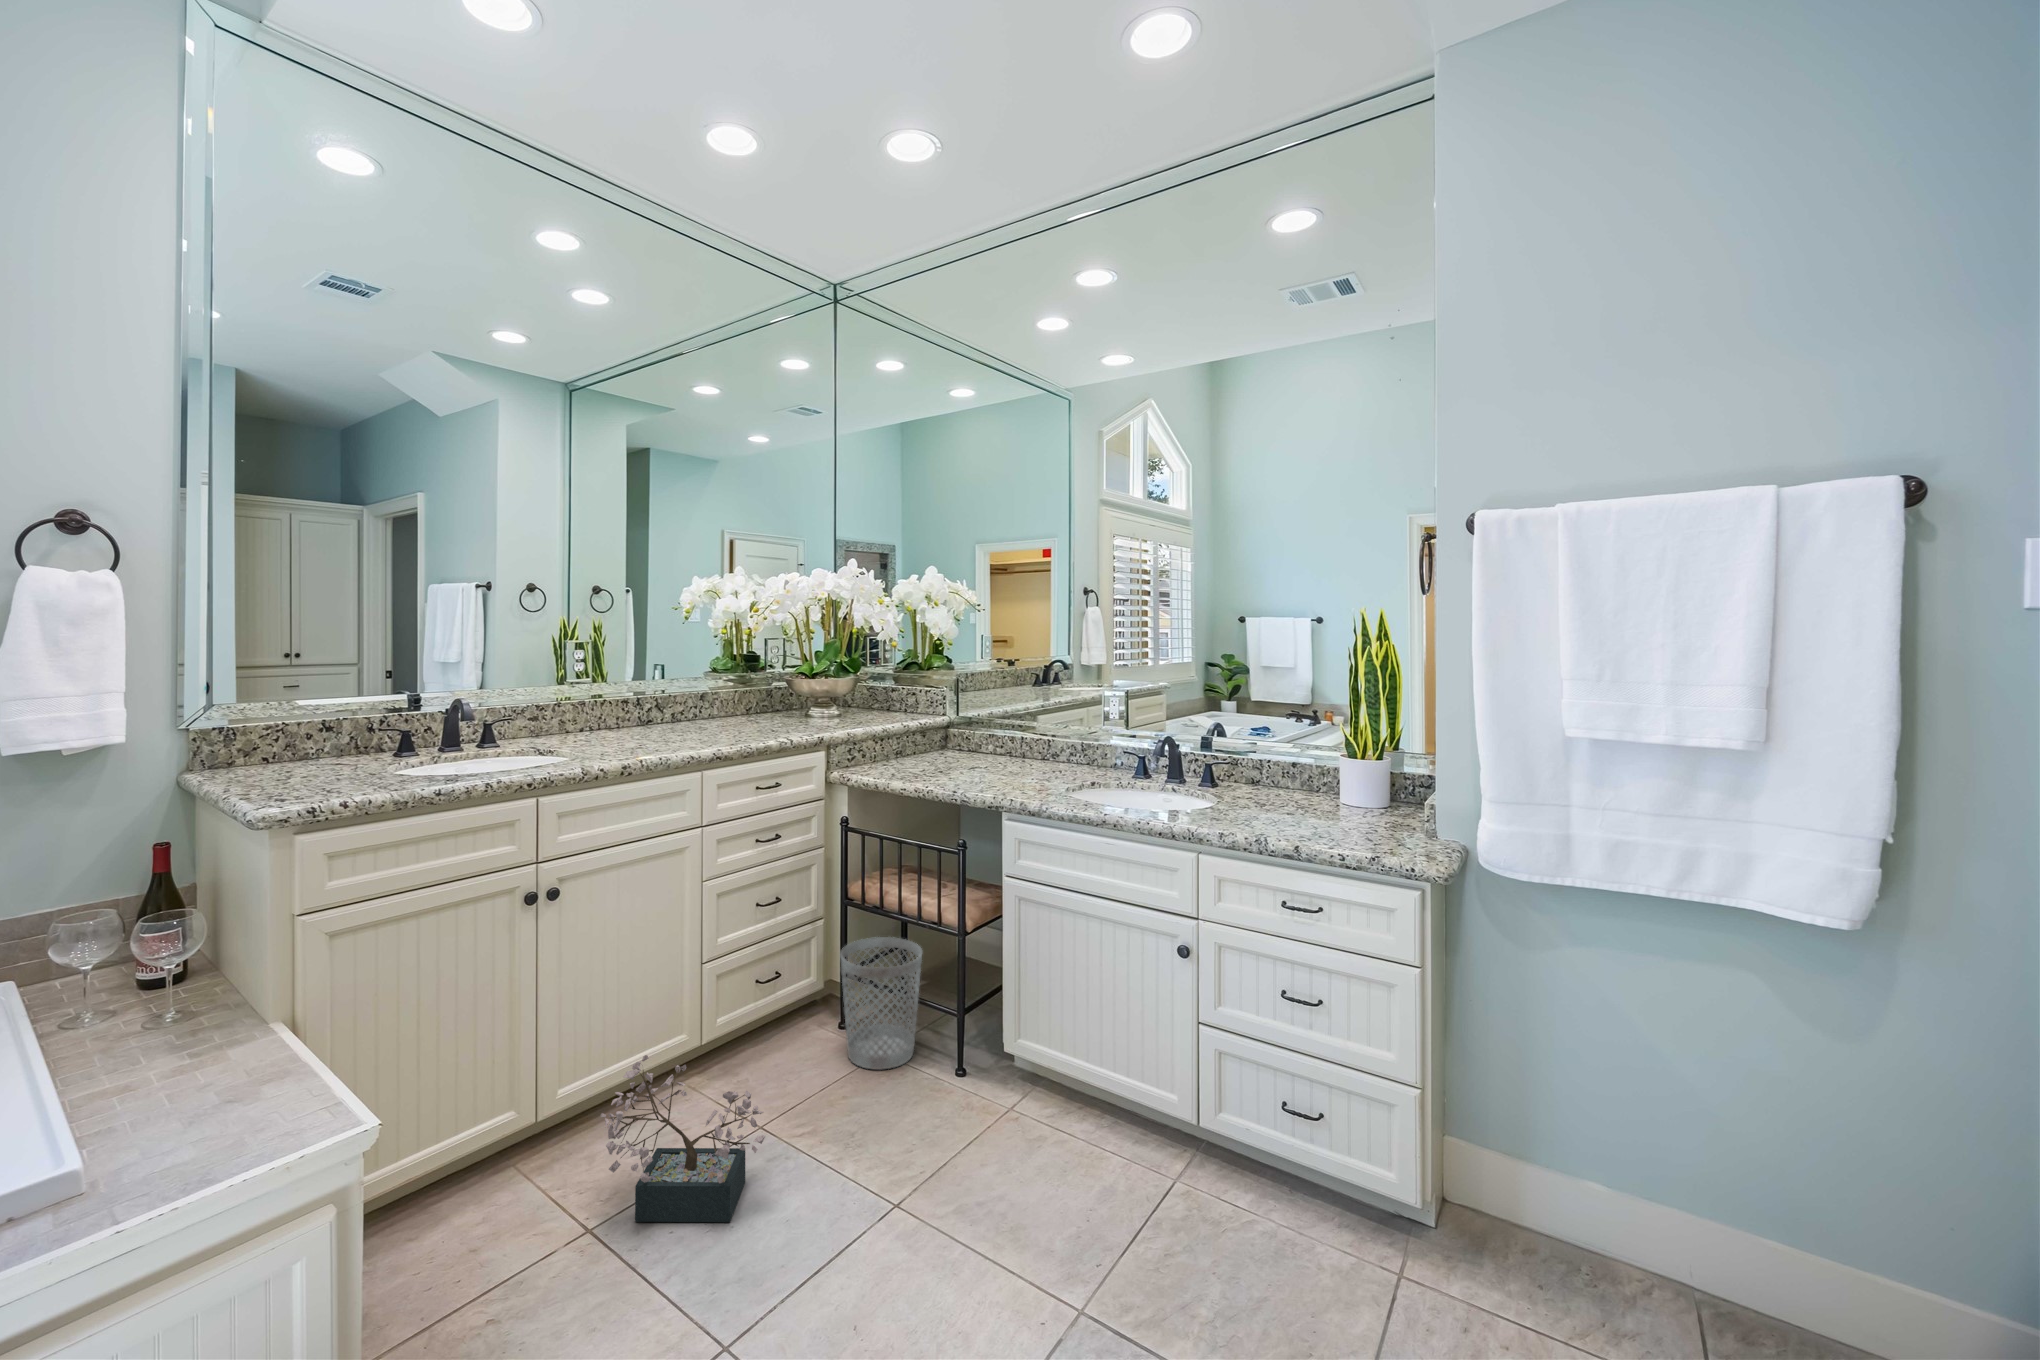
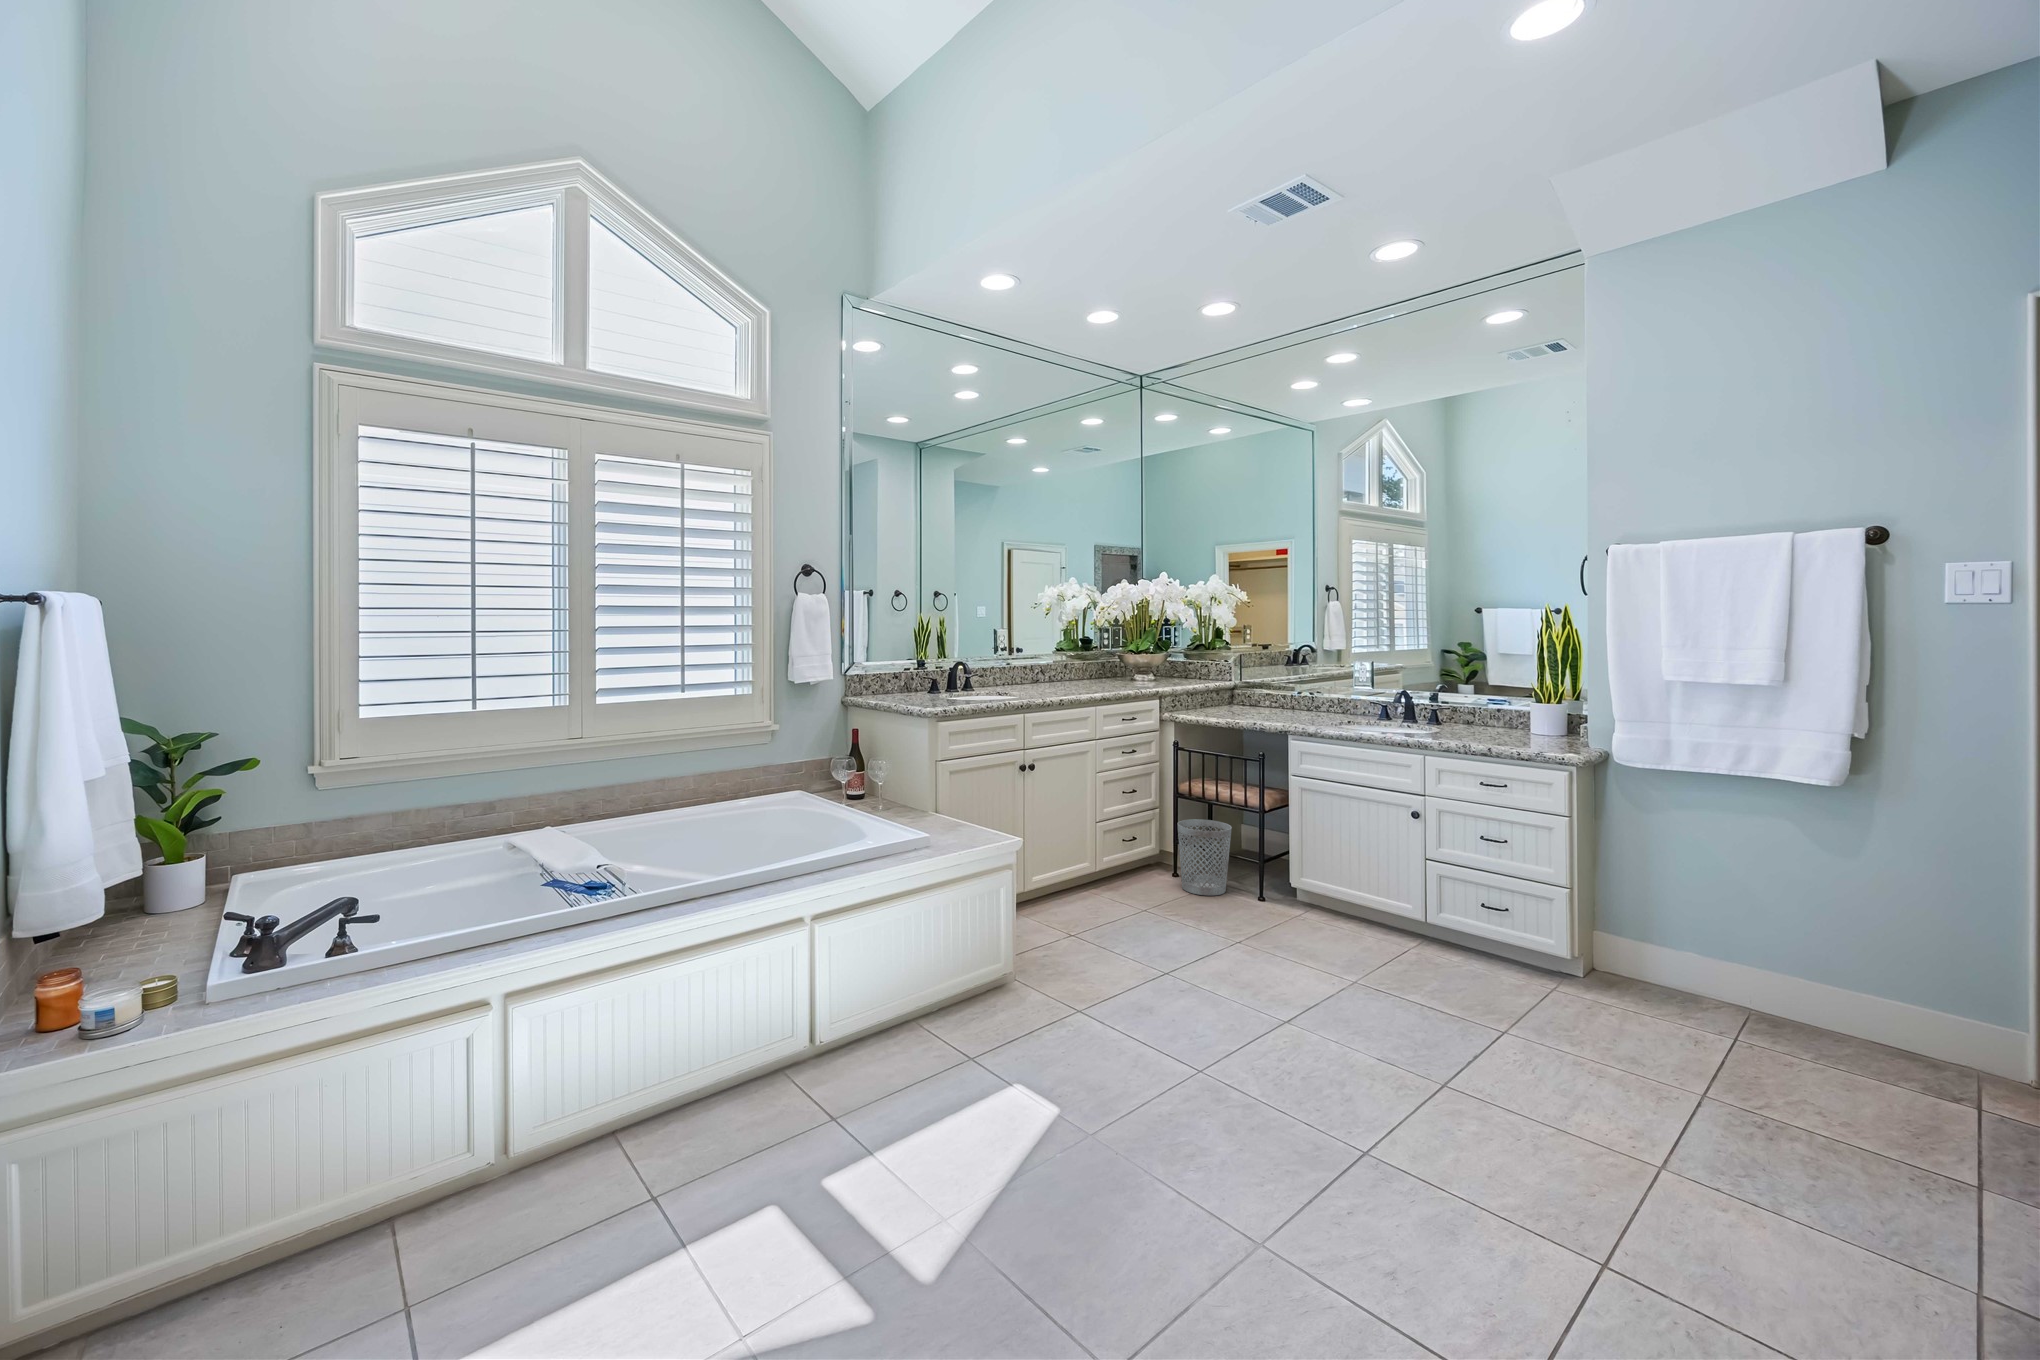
decorative plant: present [601,1055,765,1222] -> none [1074,856,1164,941]

